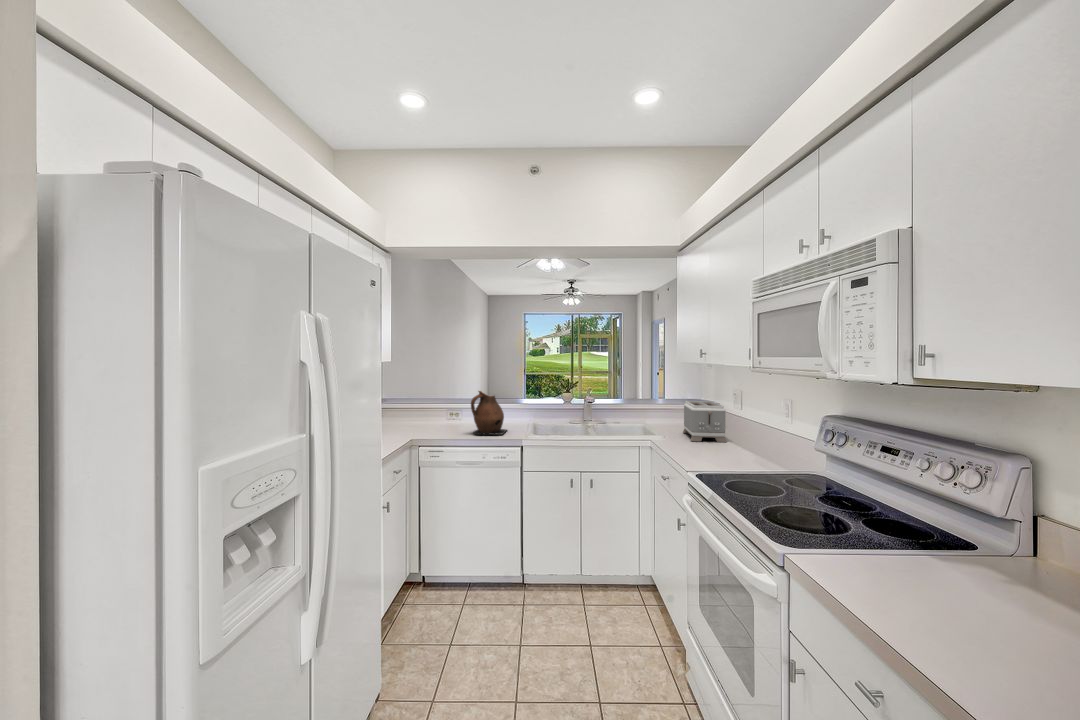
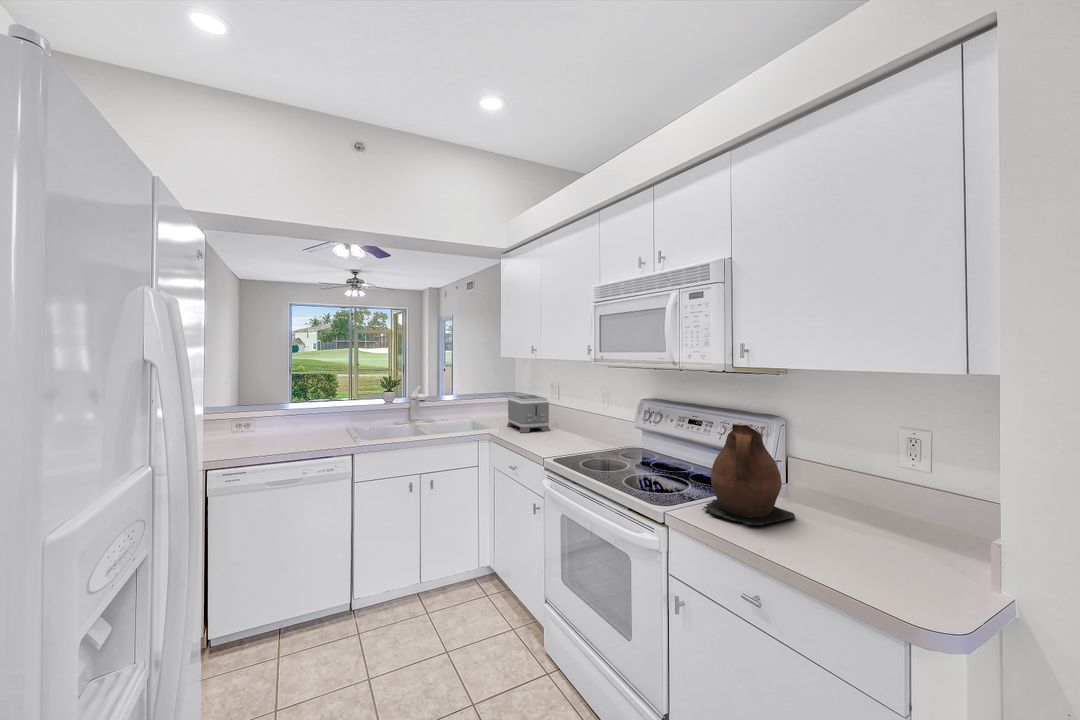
ceramic pitcher: present [471,391,507,435] -> present [704,424,795,525]

